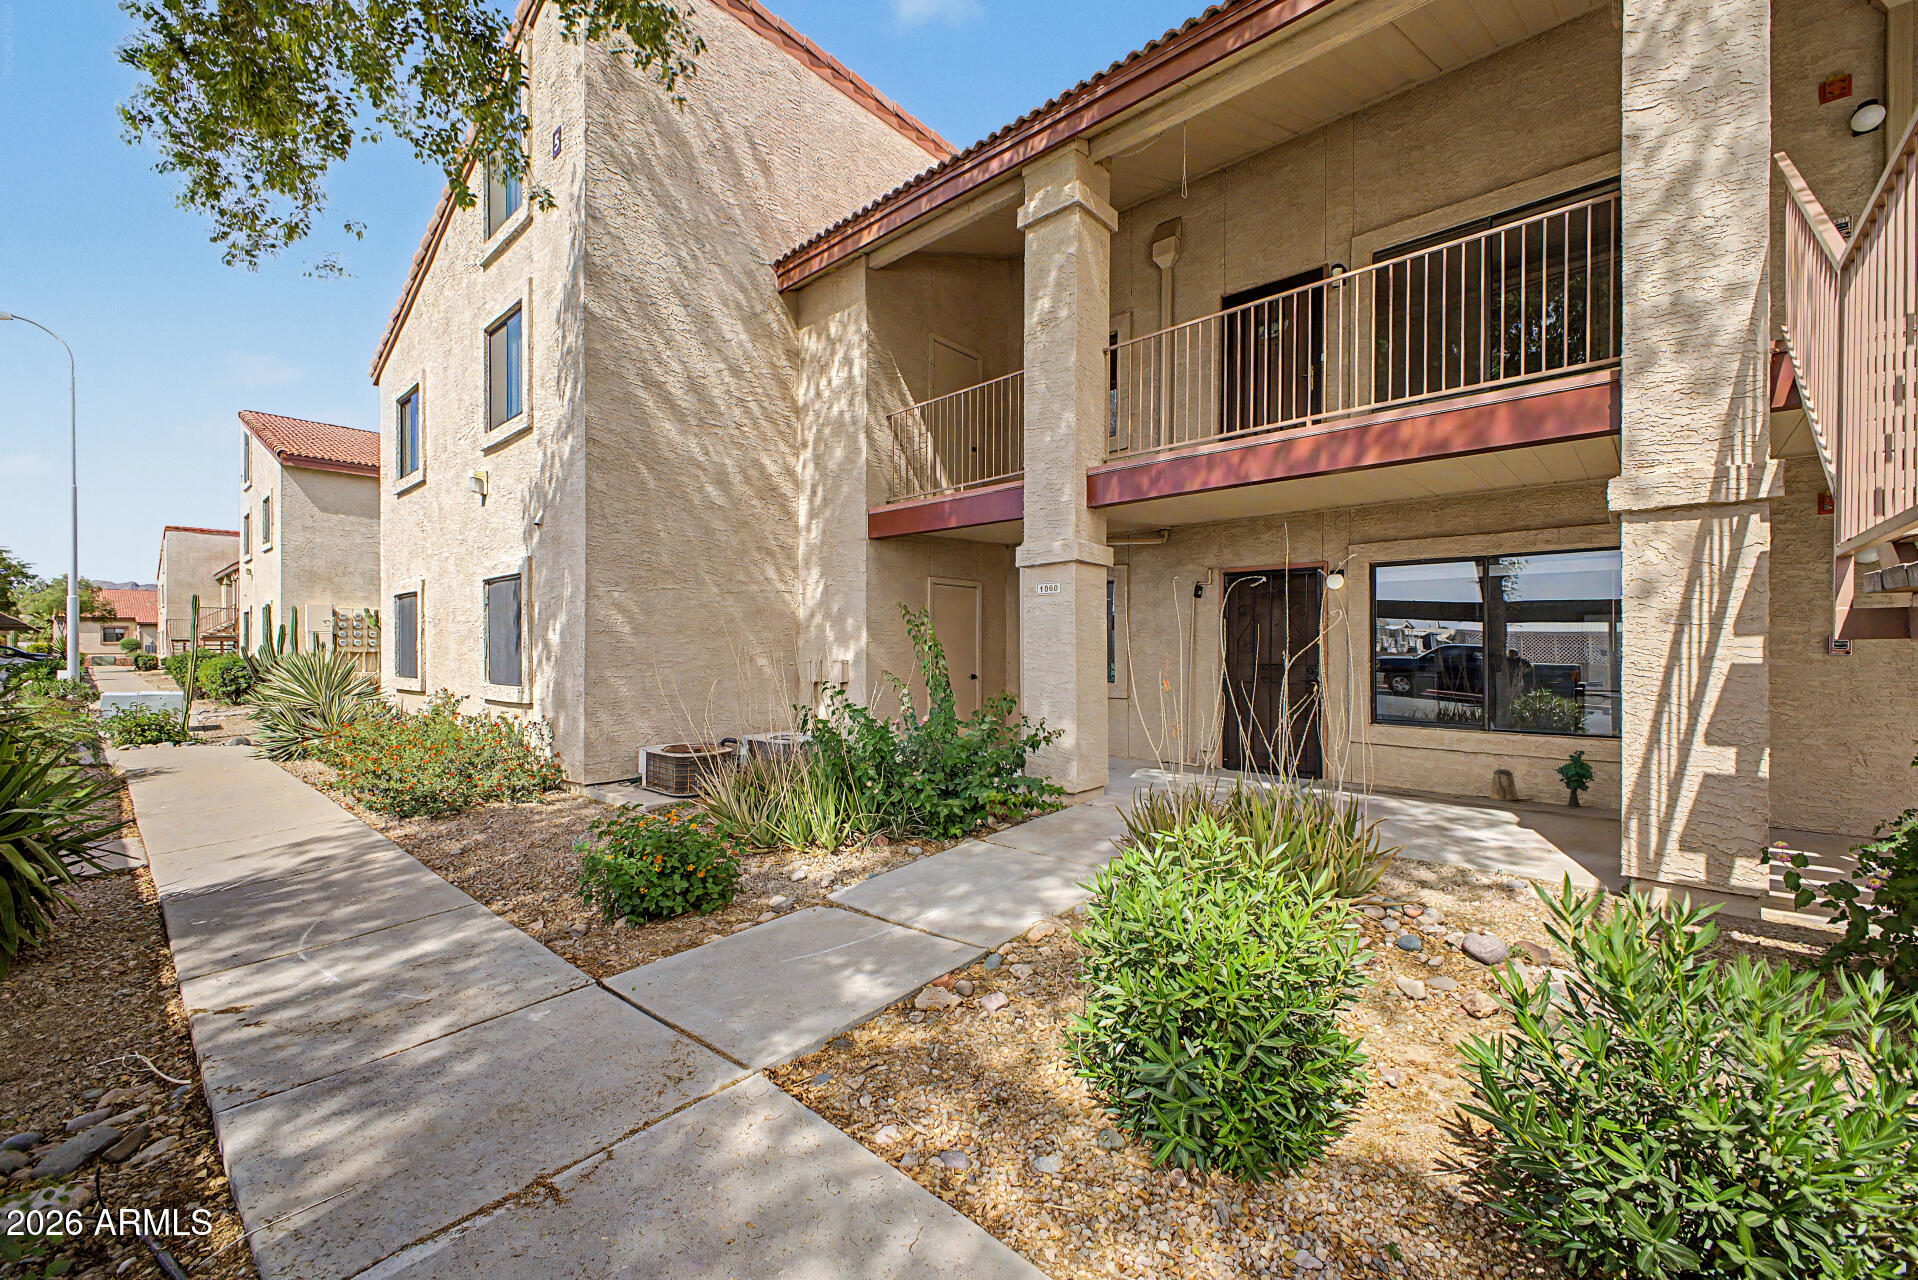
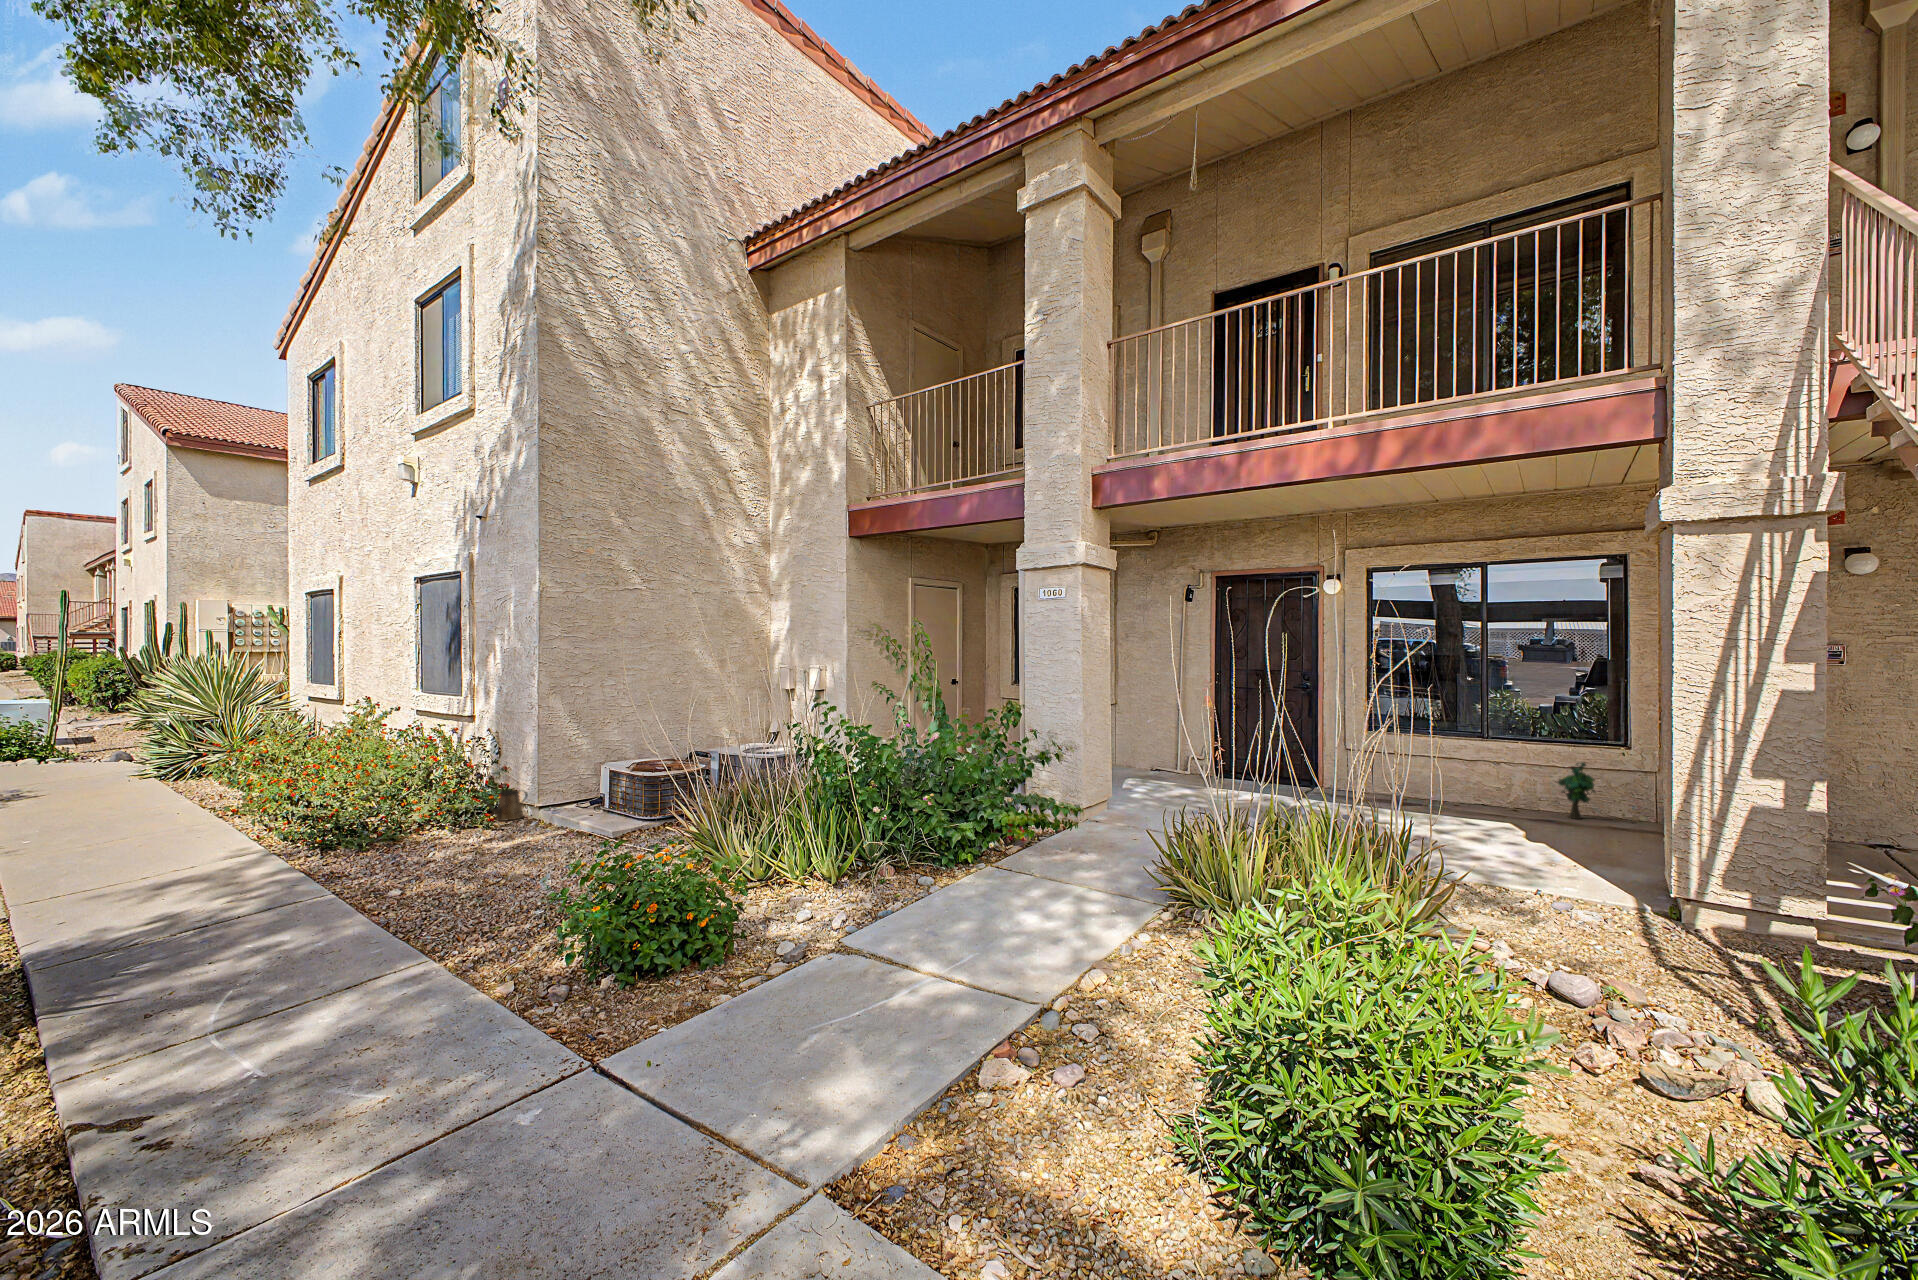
watering can: present [1489,769,1519,801] -> present [476,790,528,821]

